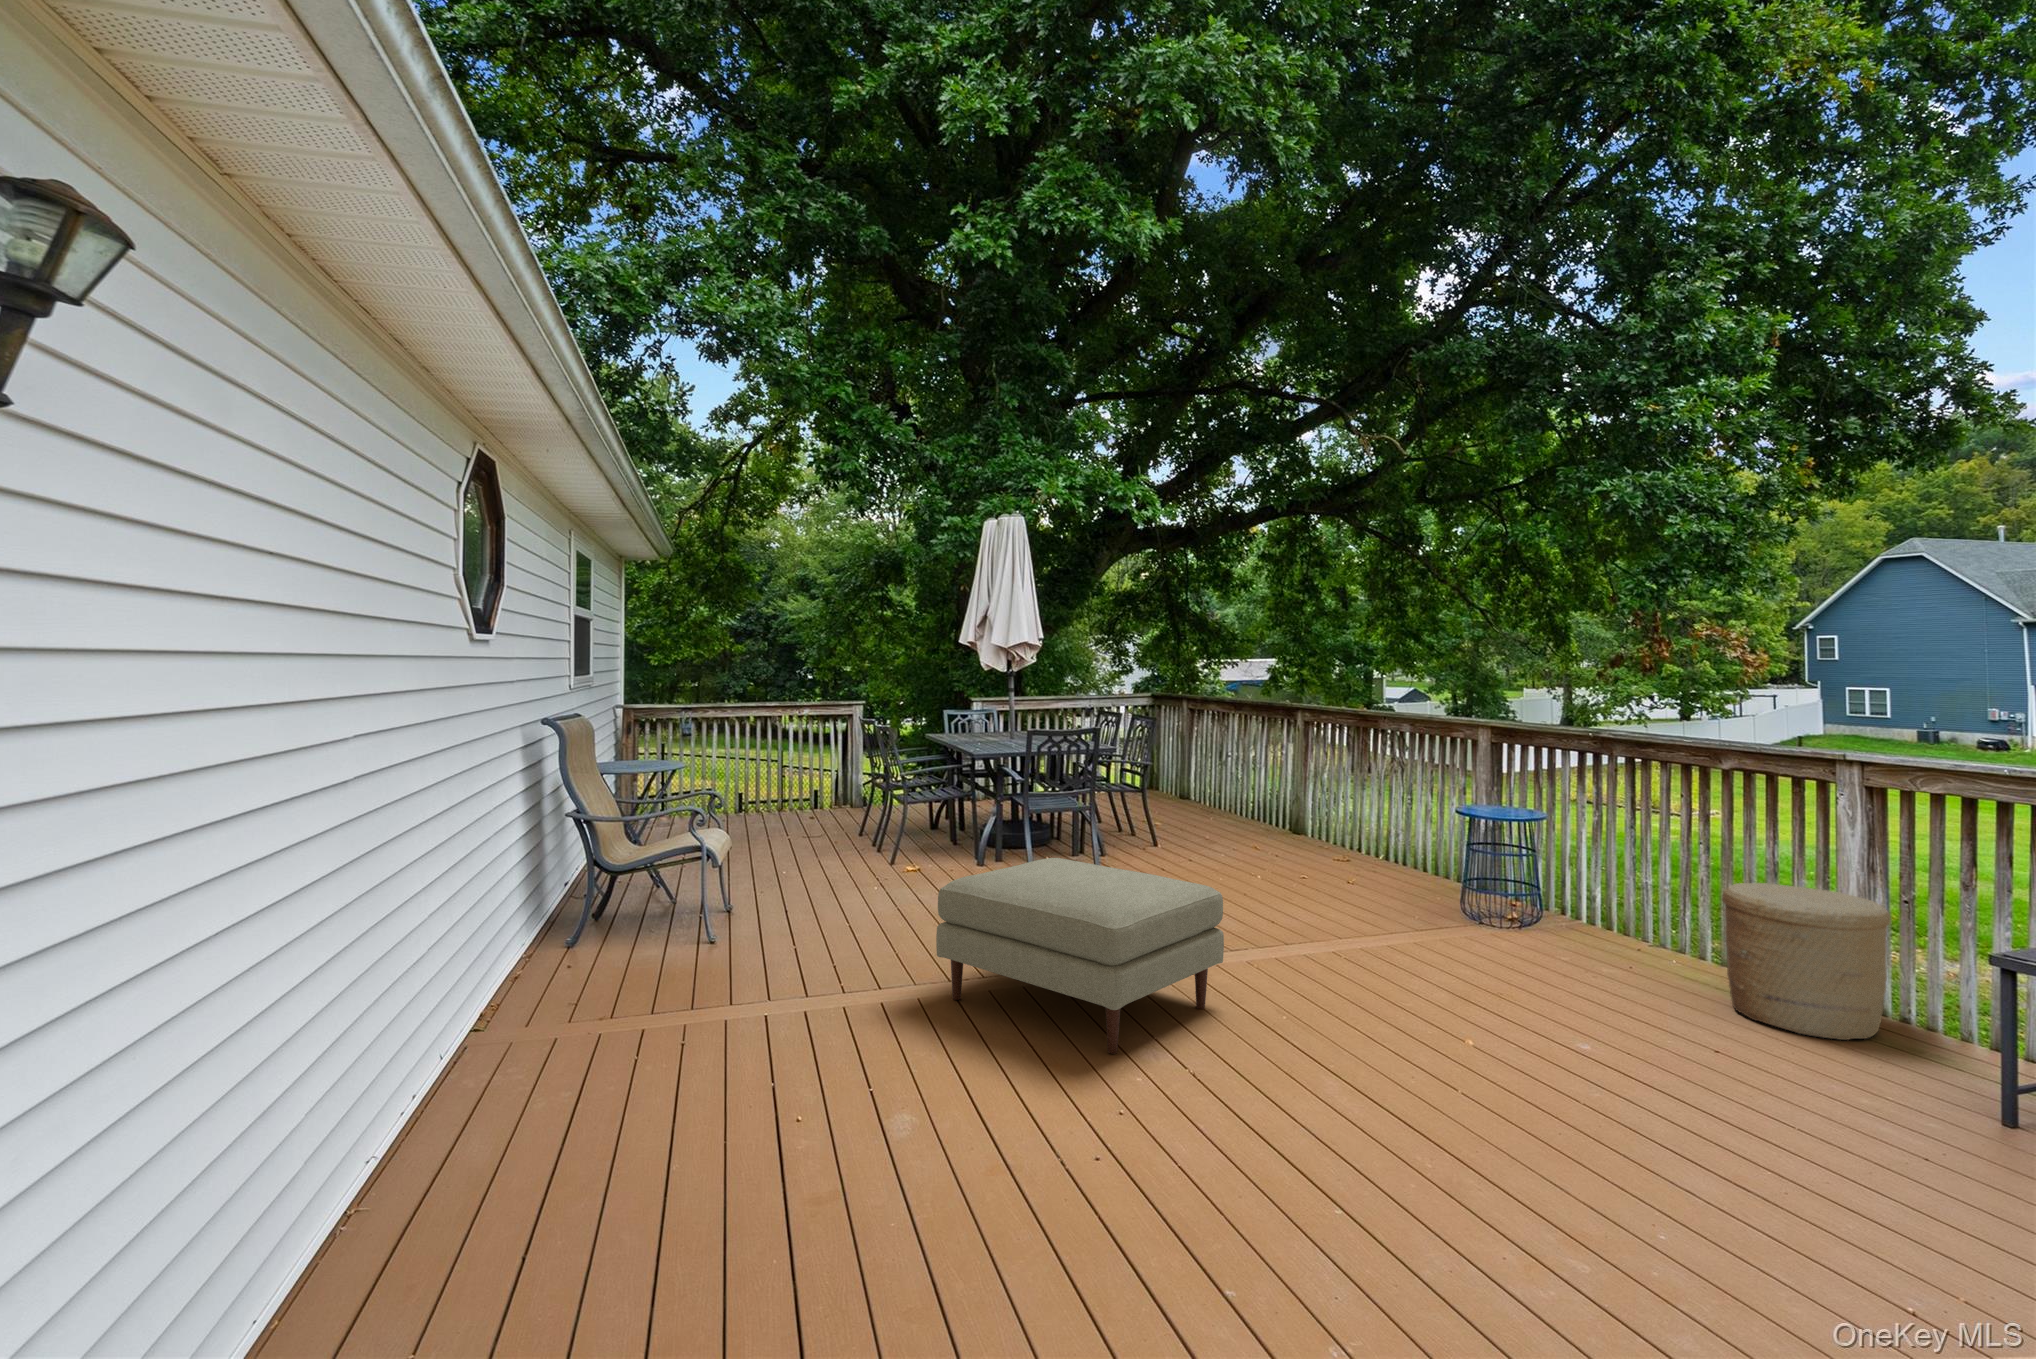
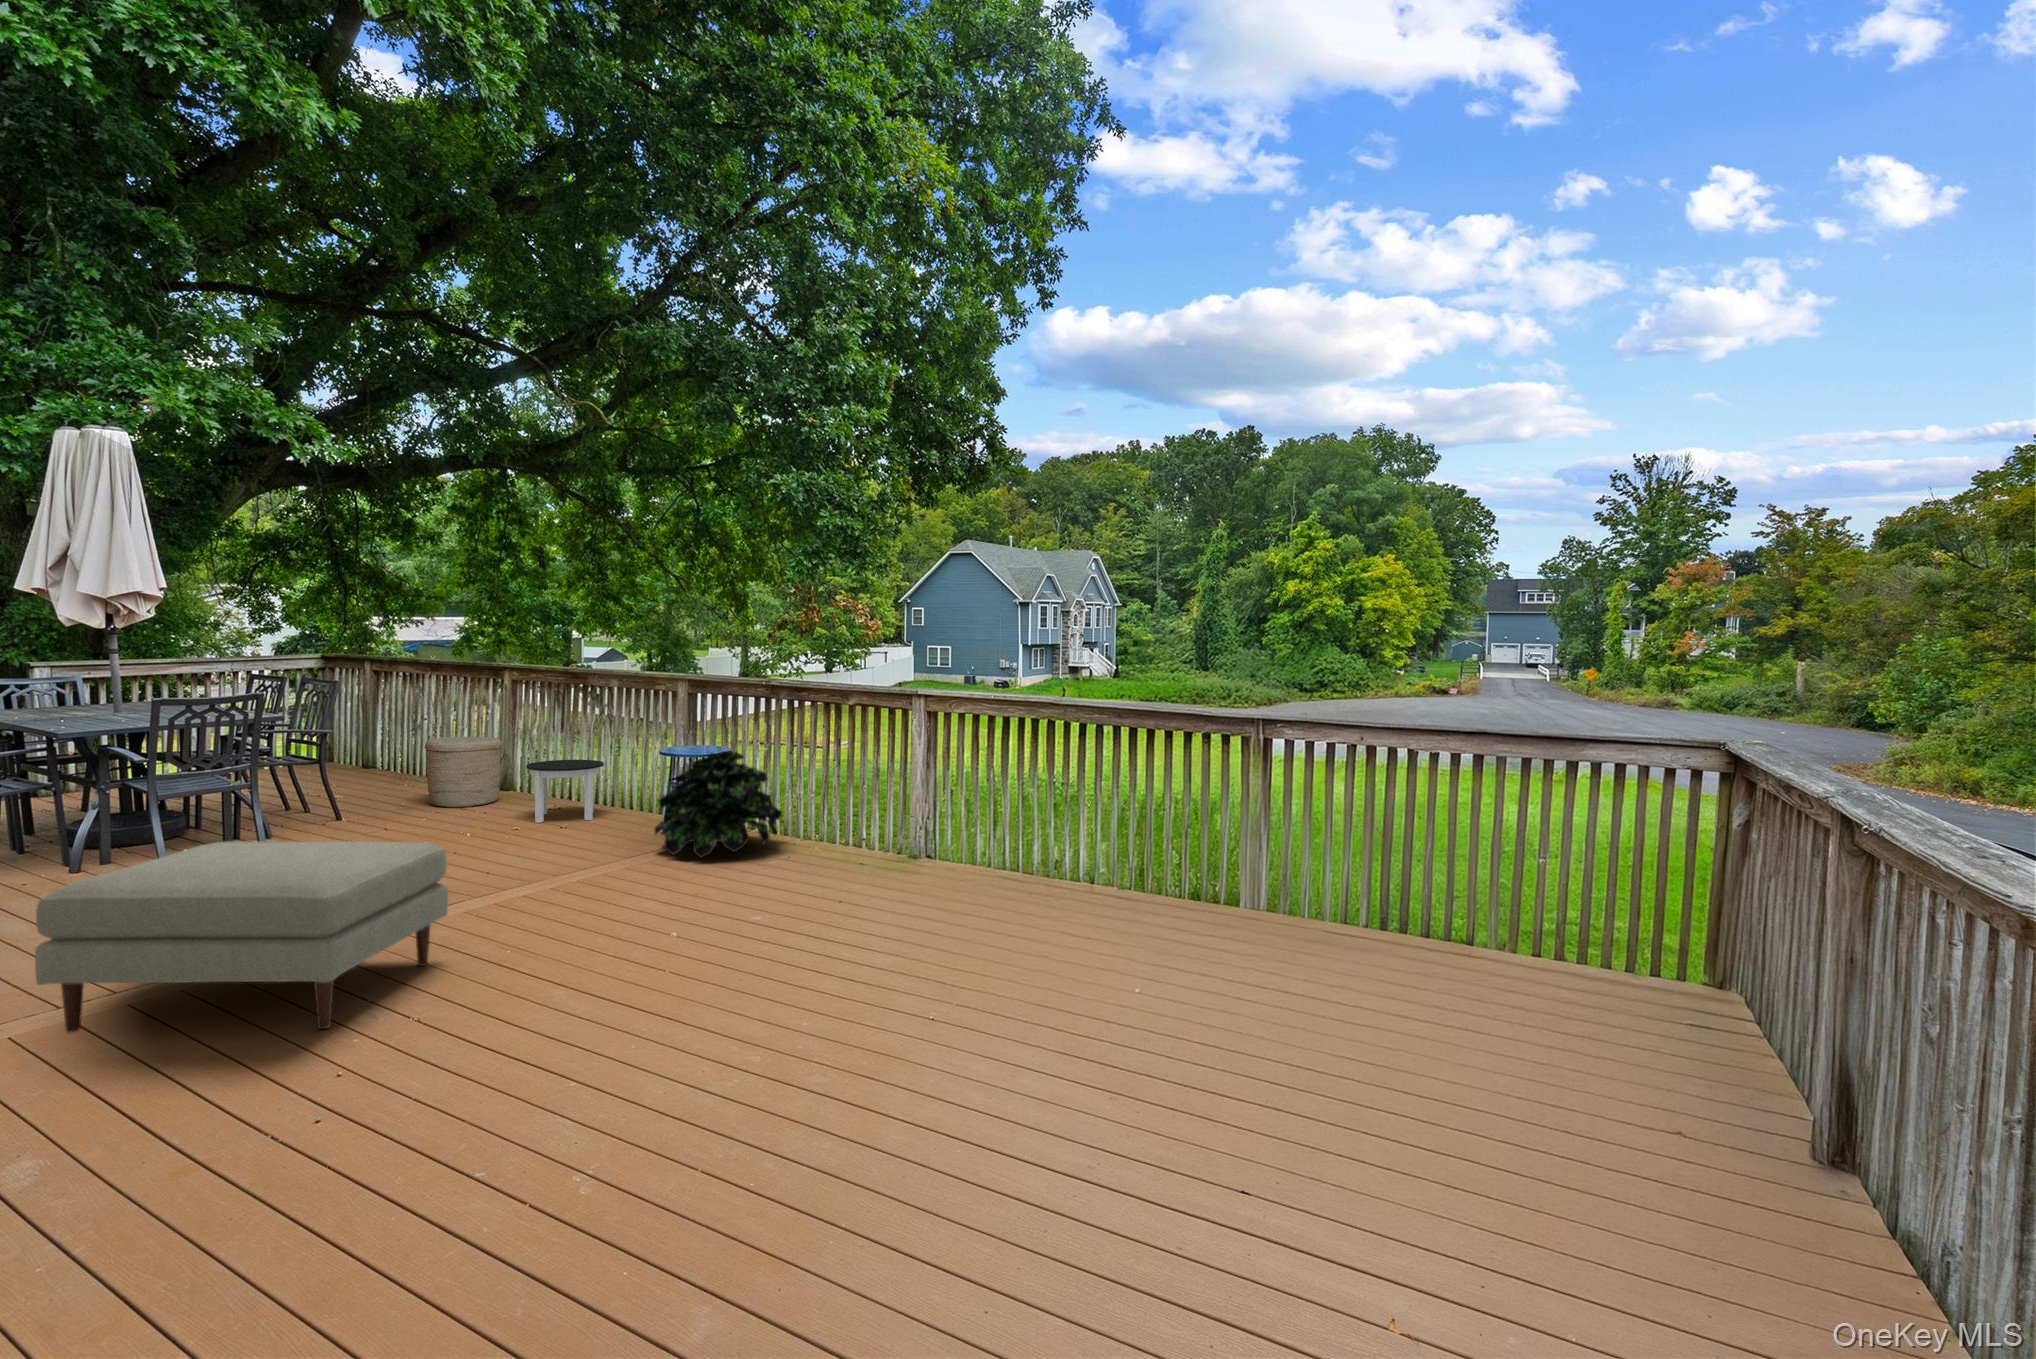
round table: none [1314,807,1392,876] -> present [526,760,604,823]
potted plant: none [1445,817,1617,946] -> present [654,751,782,858]
woven basket: present [1722,883,1891,1040] -> present [425,737,502,807]

